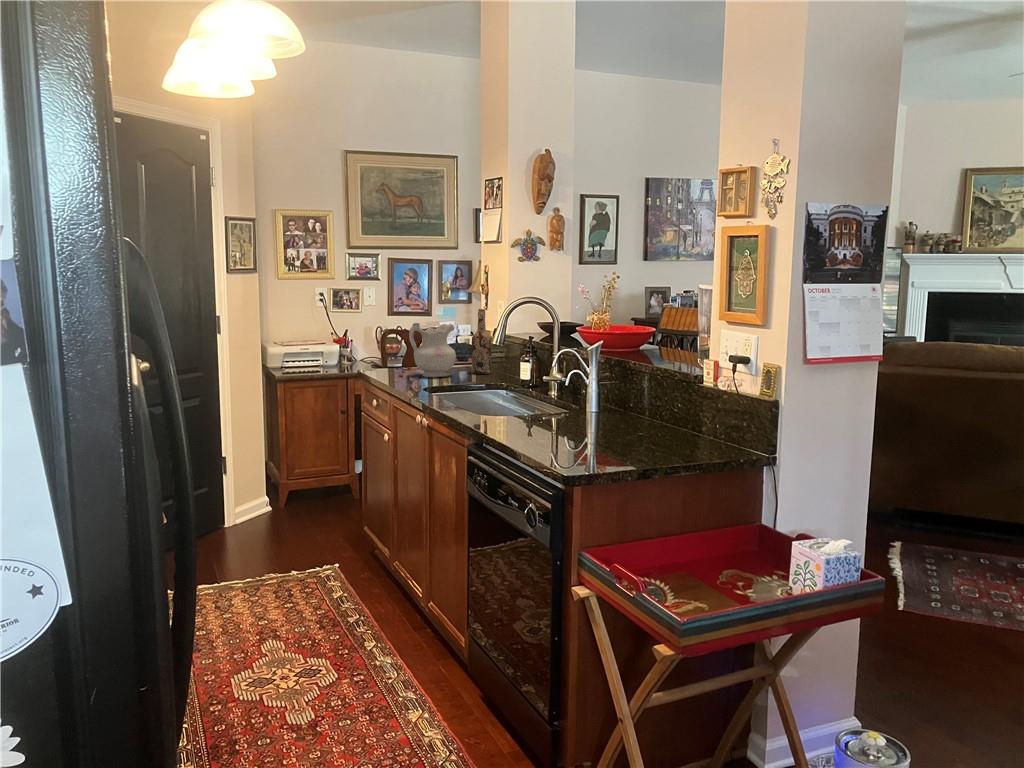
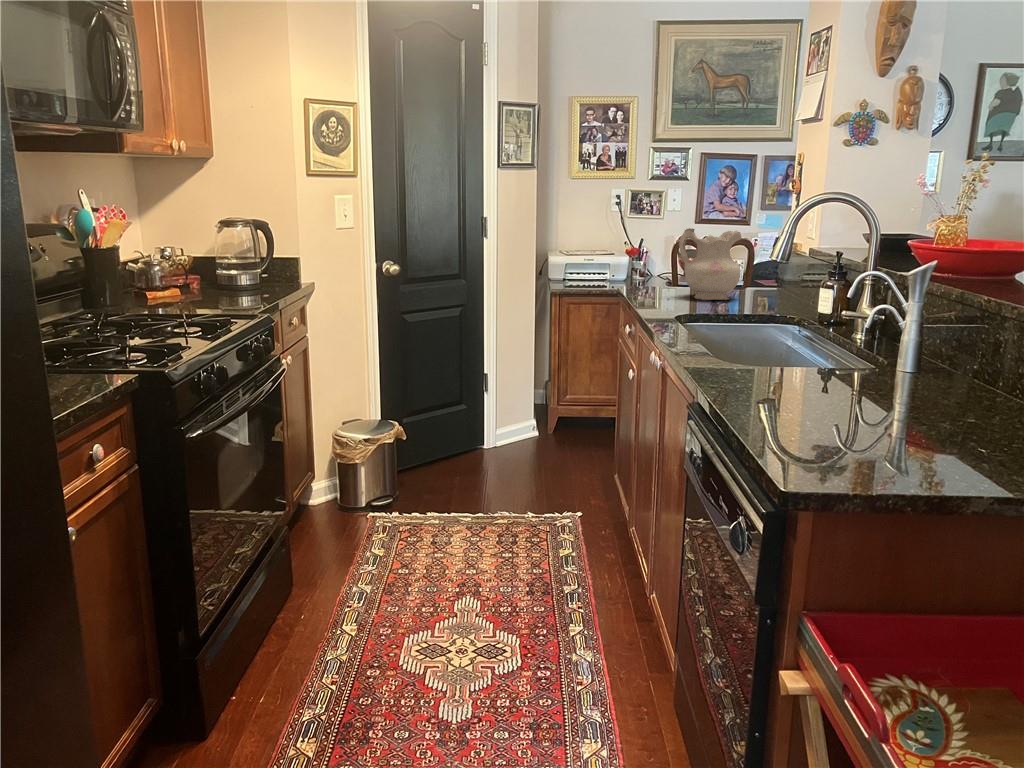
wine bottle: present [472,309,491,374] -> none [763,212,794,299]

